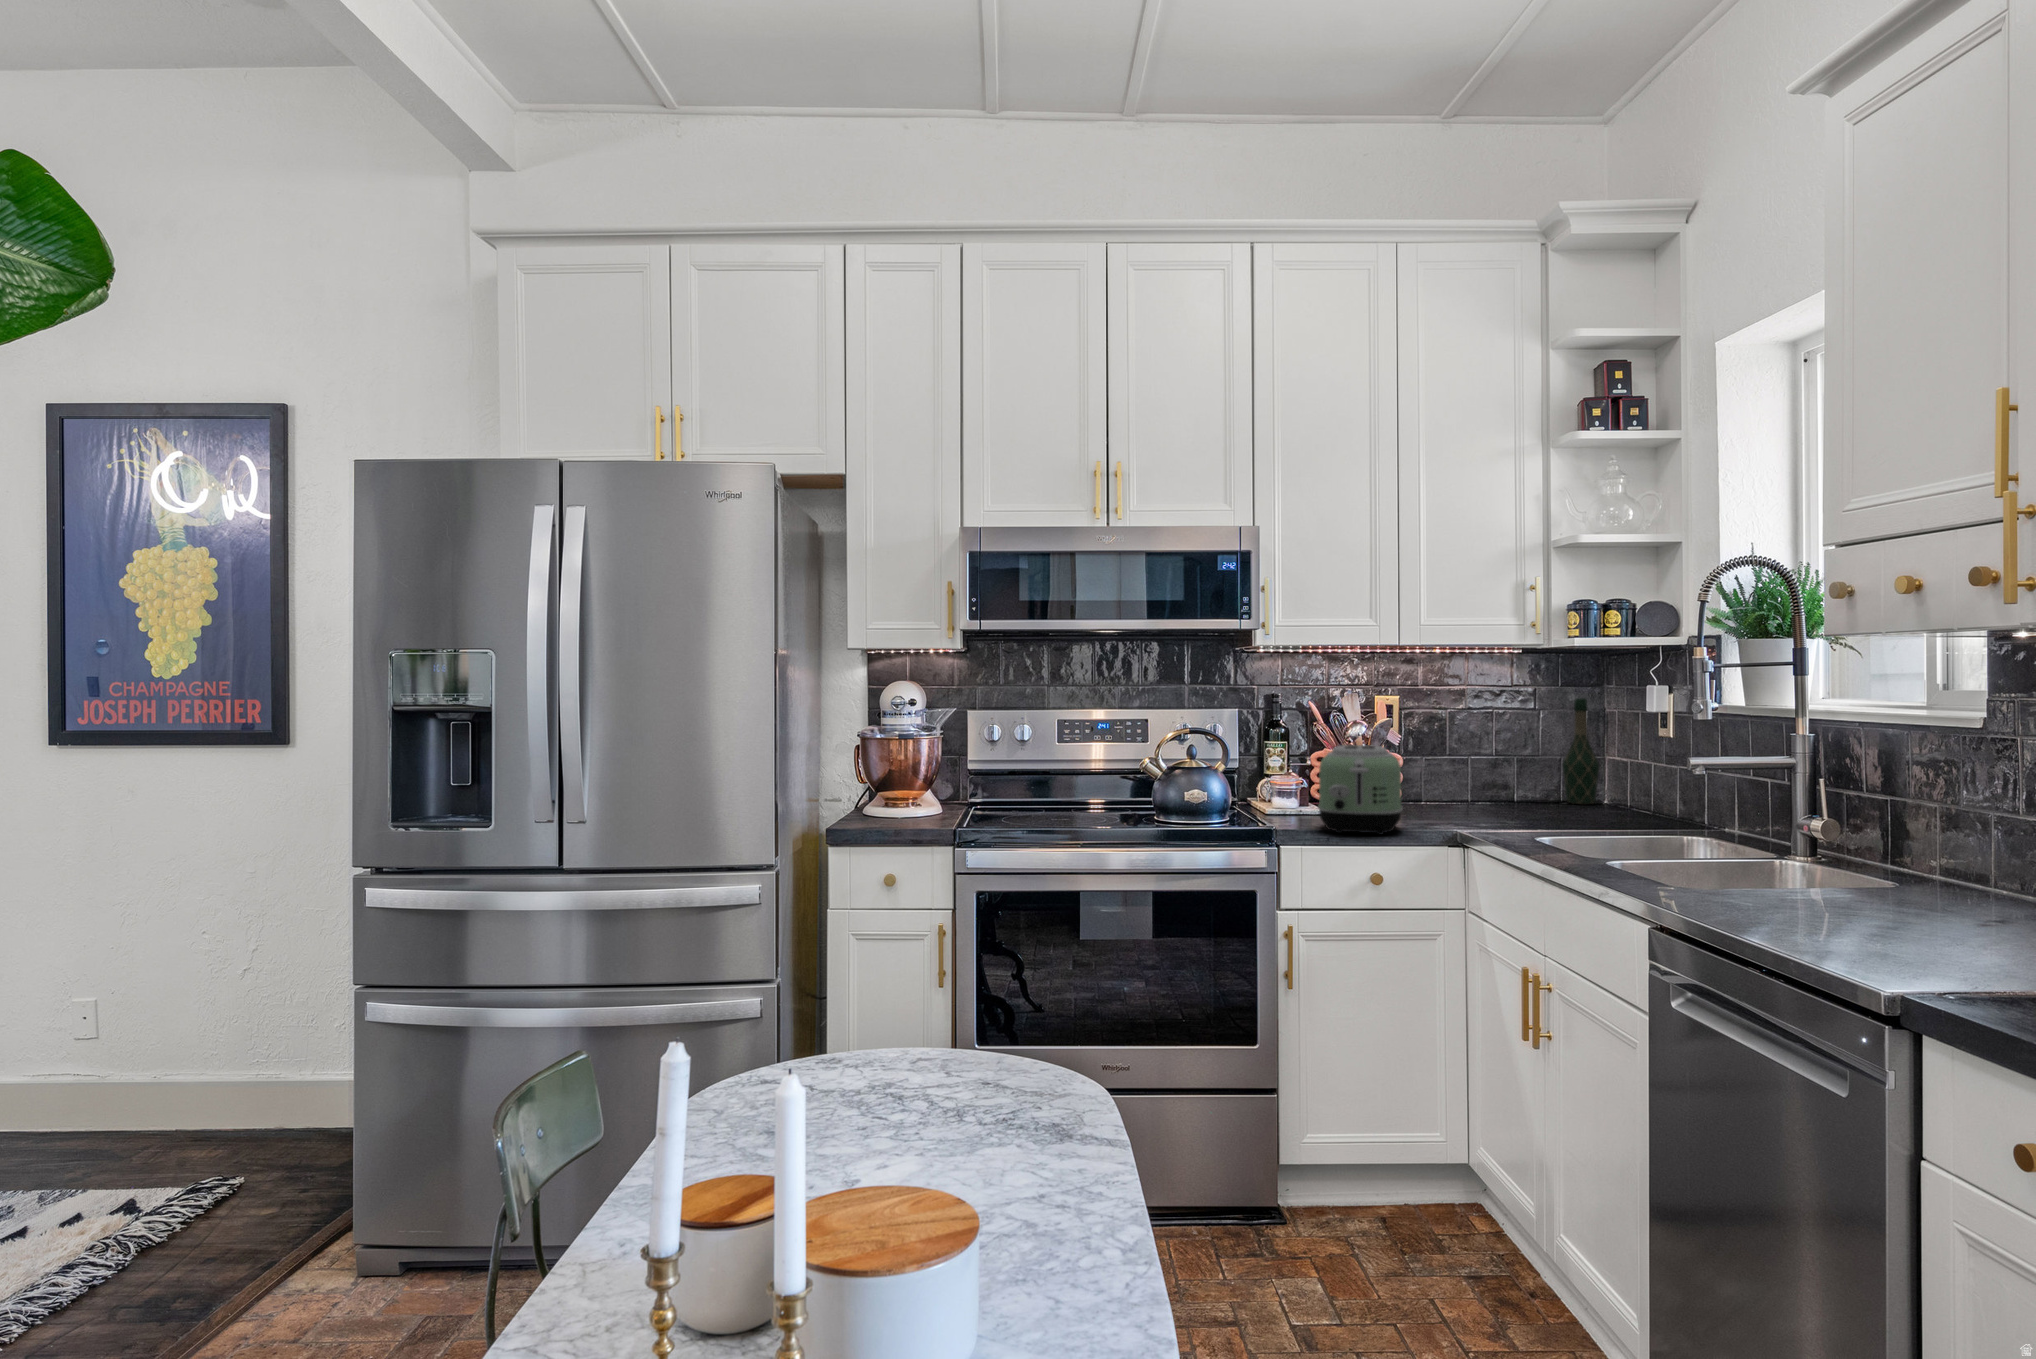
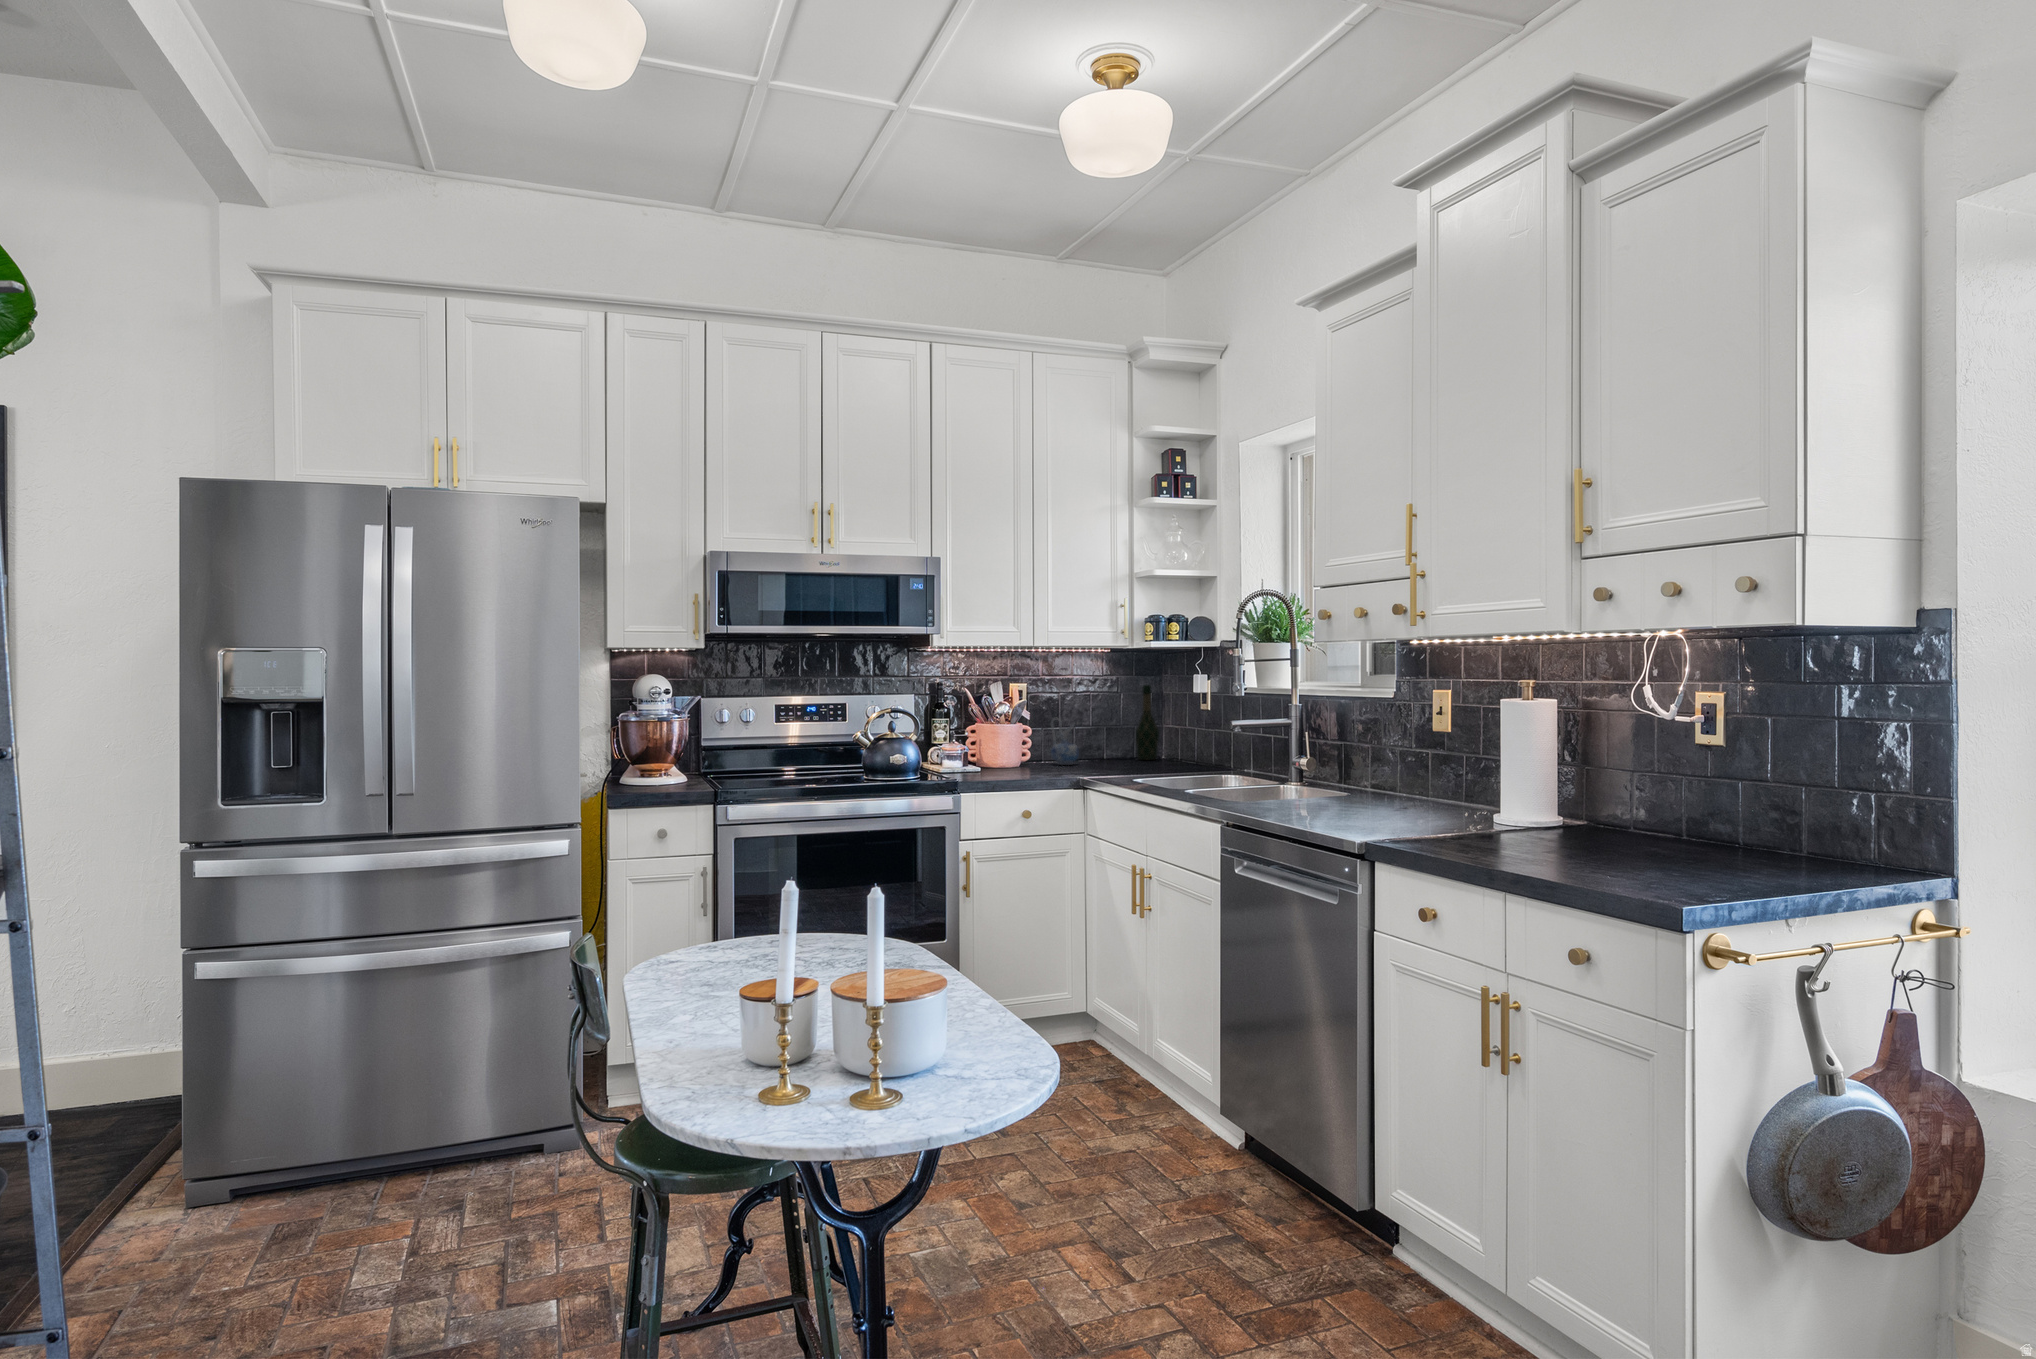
ceramic pitcher: none [1433,743,1473,808] -> present [1051,718,1079,765]
toaster: present [1318,745,1403,835] -> none [985,719,1045,782]

